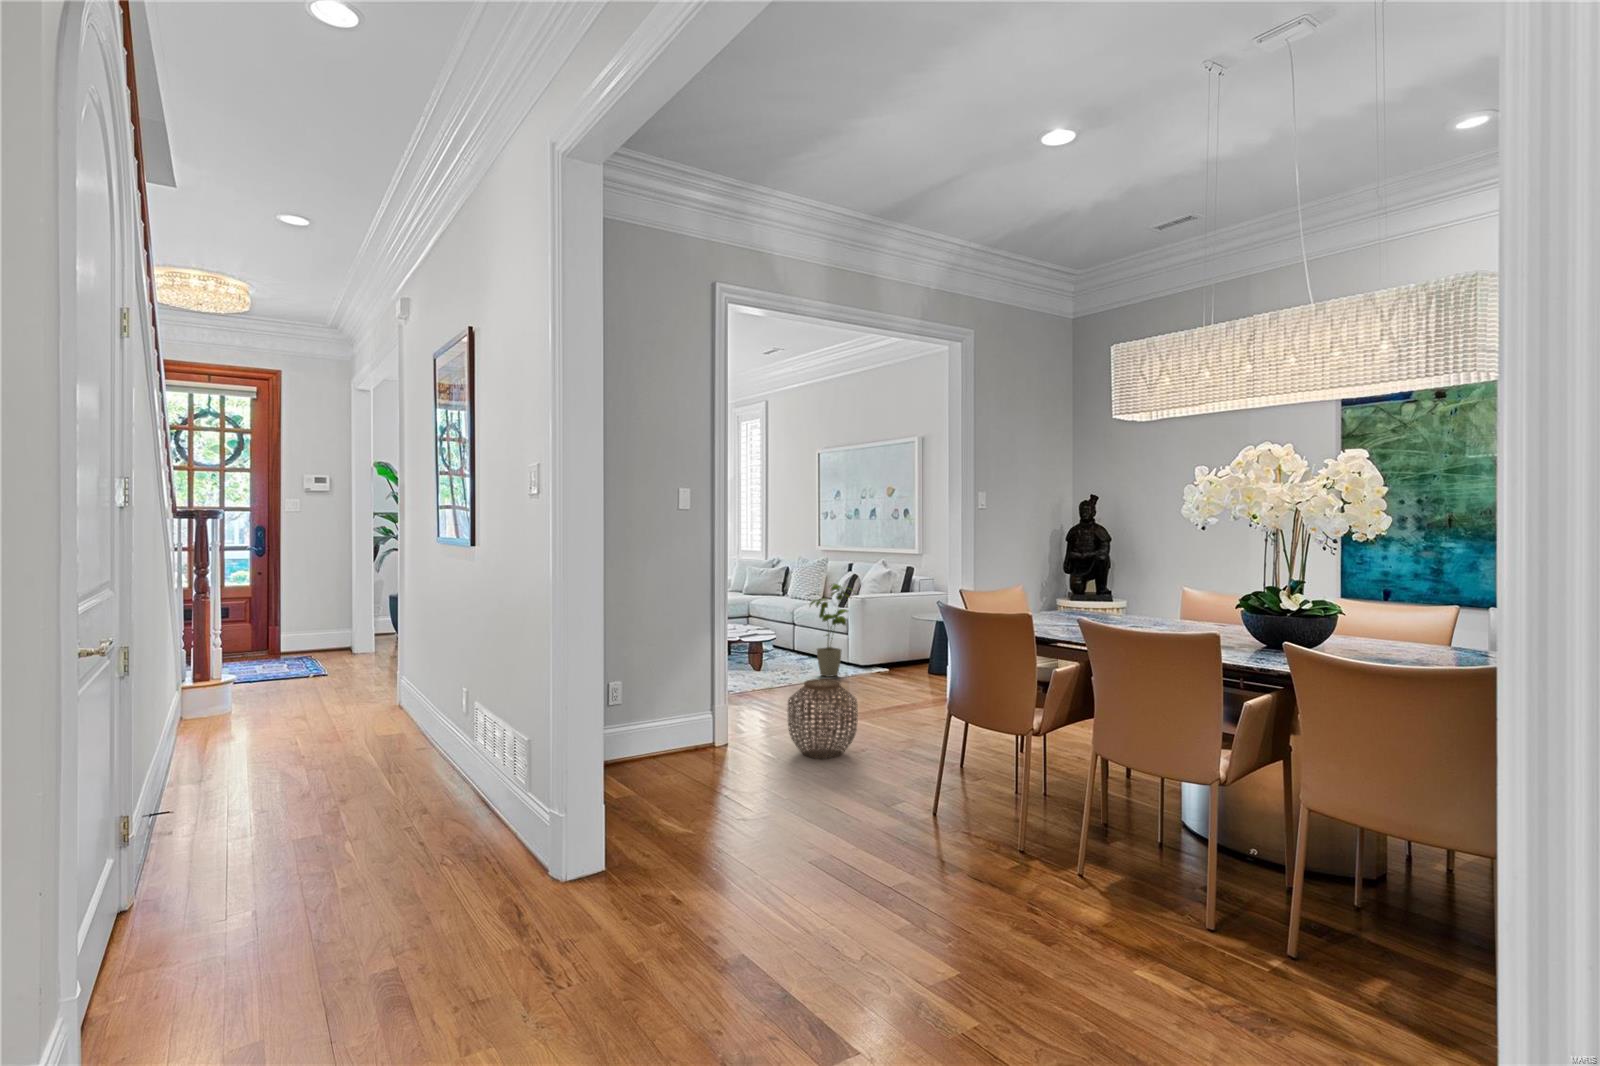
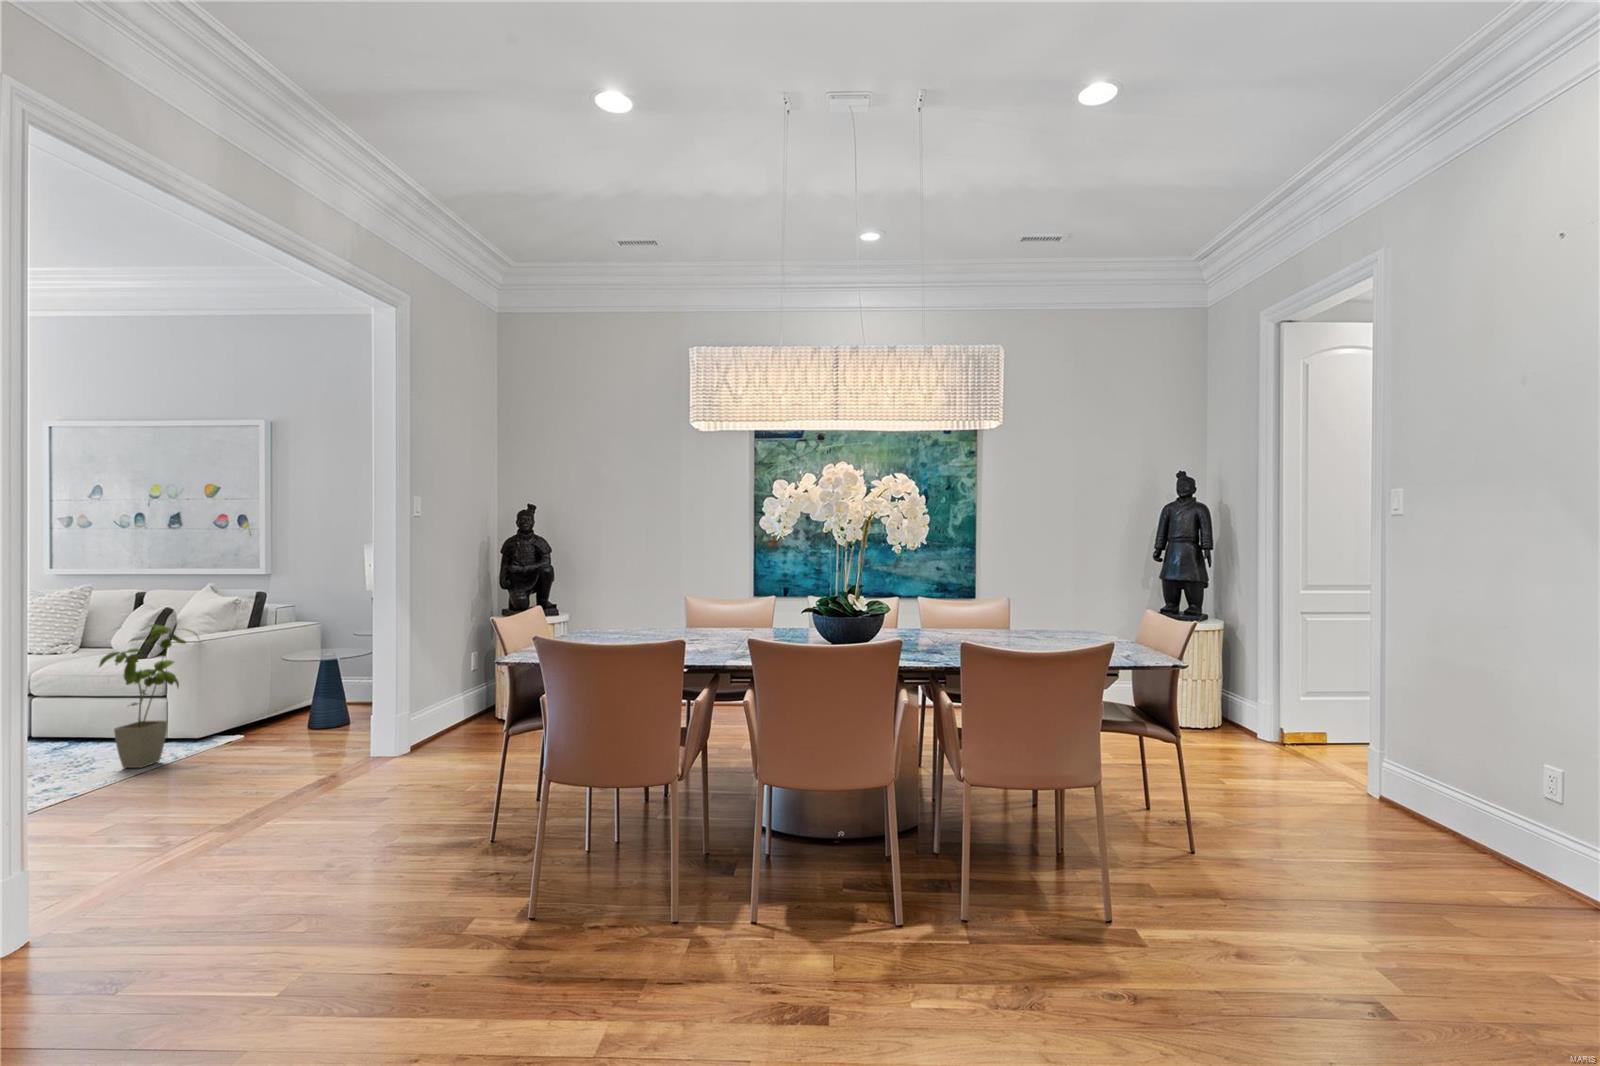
woven basket: present [788,679,858,759] -> none [183,785,332,934]

